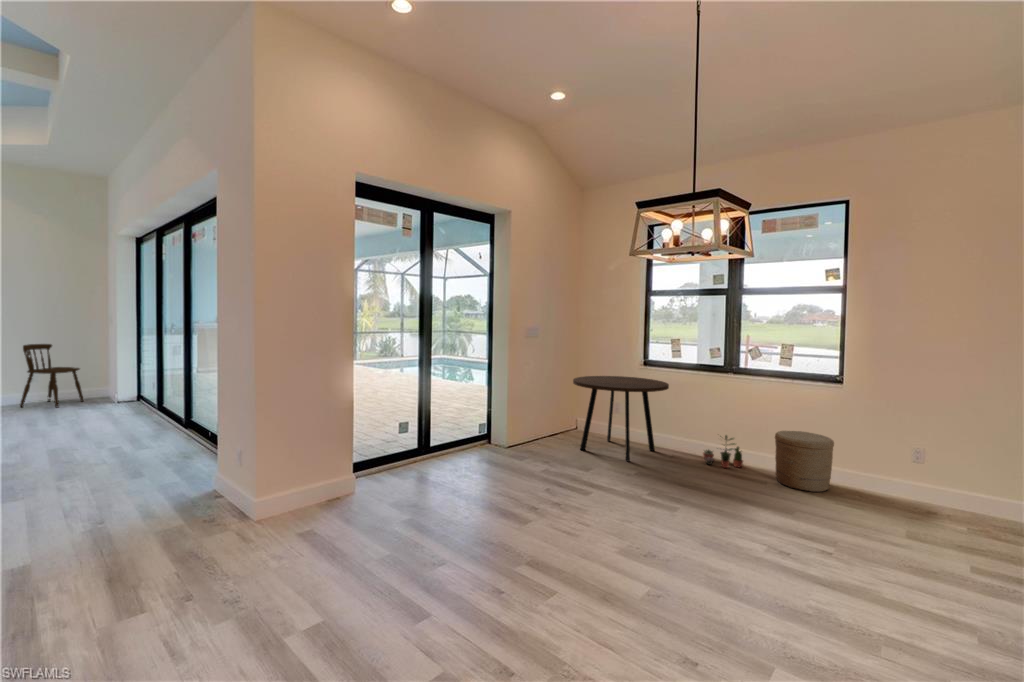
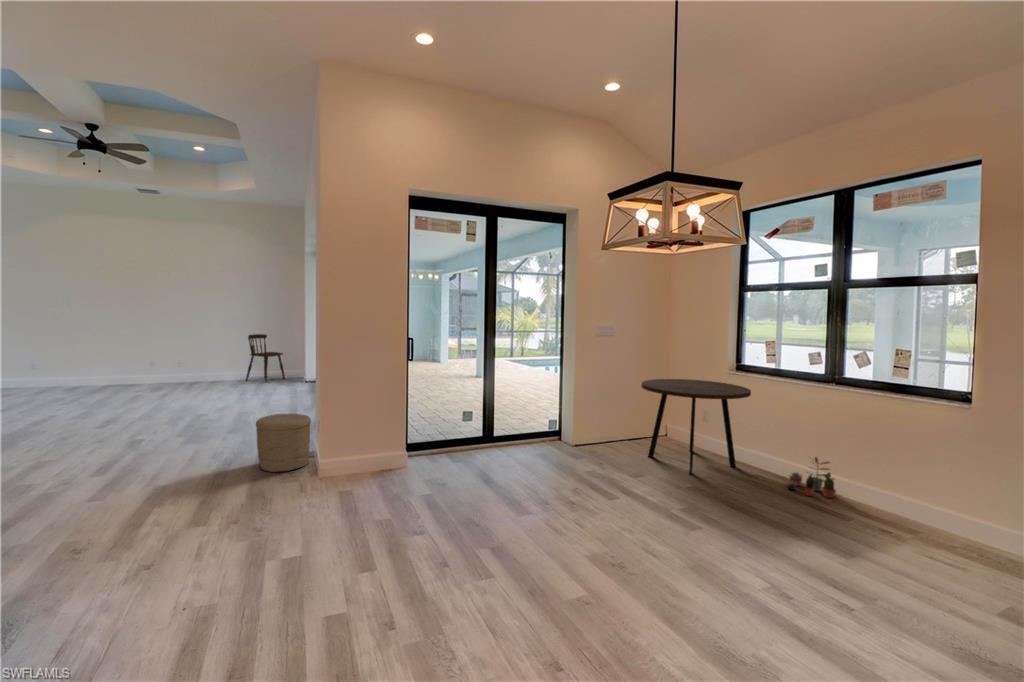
woven basket: present [775,431,834,492] -> present [256,414,311,472]

